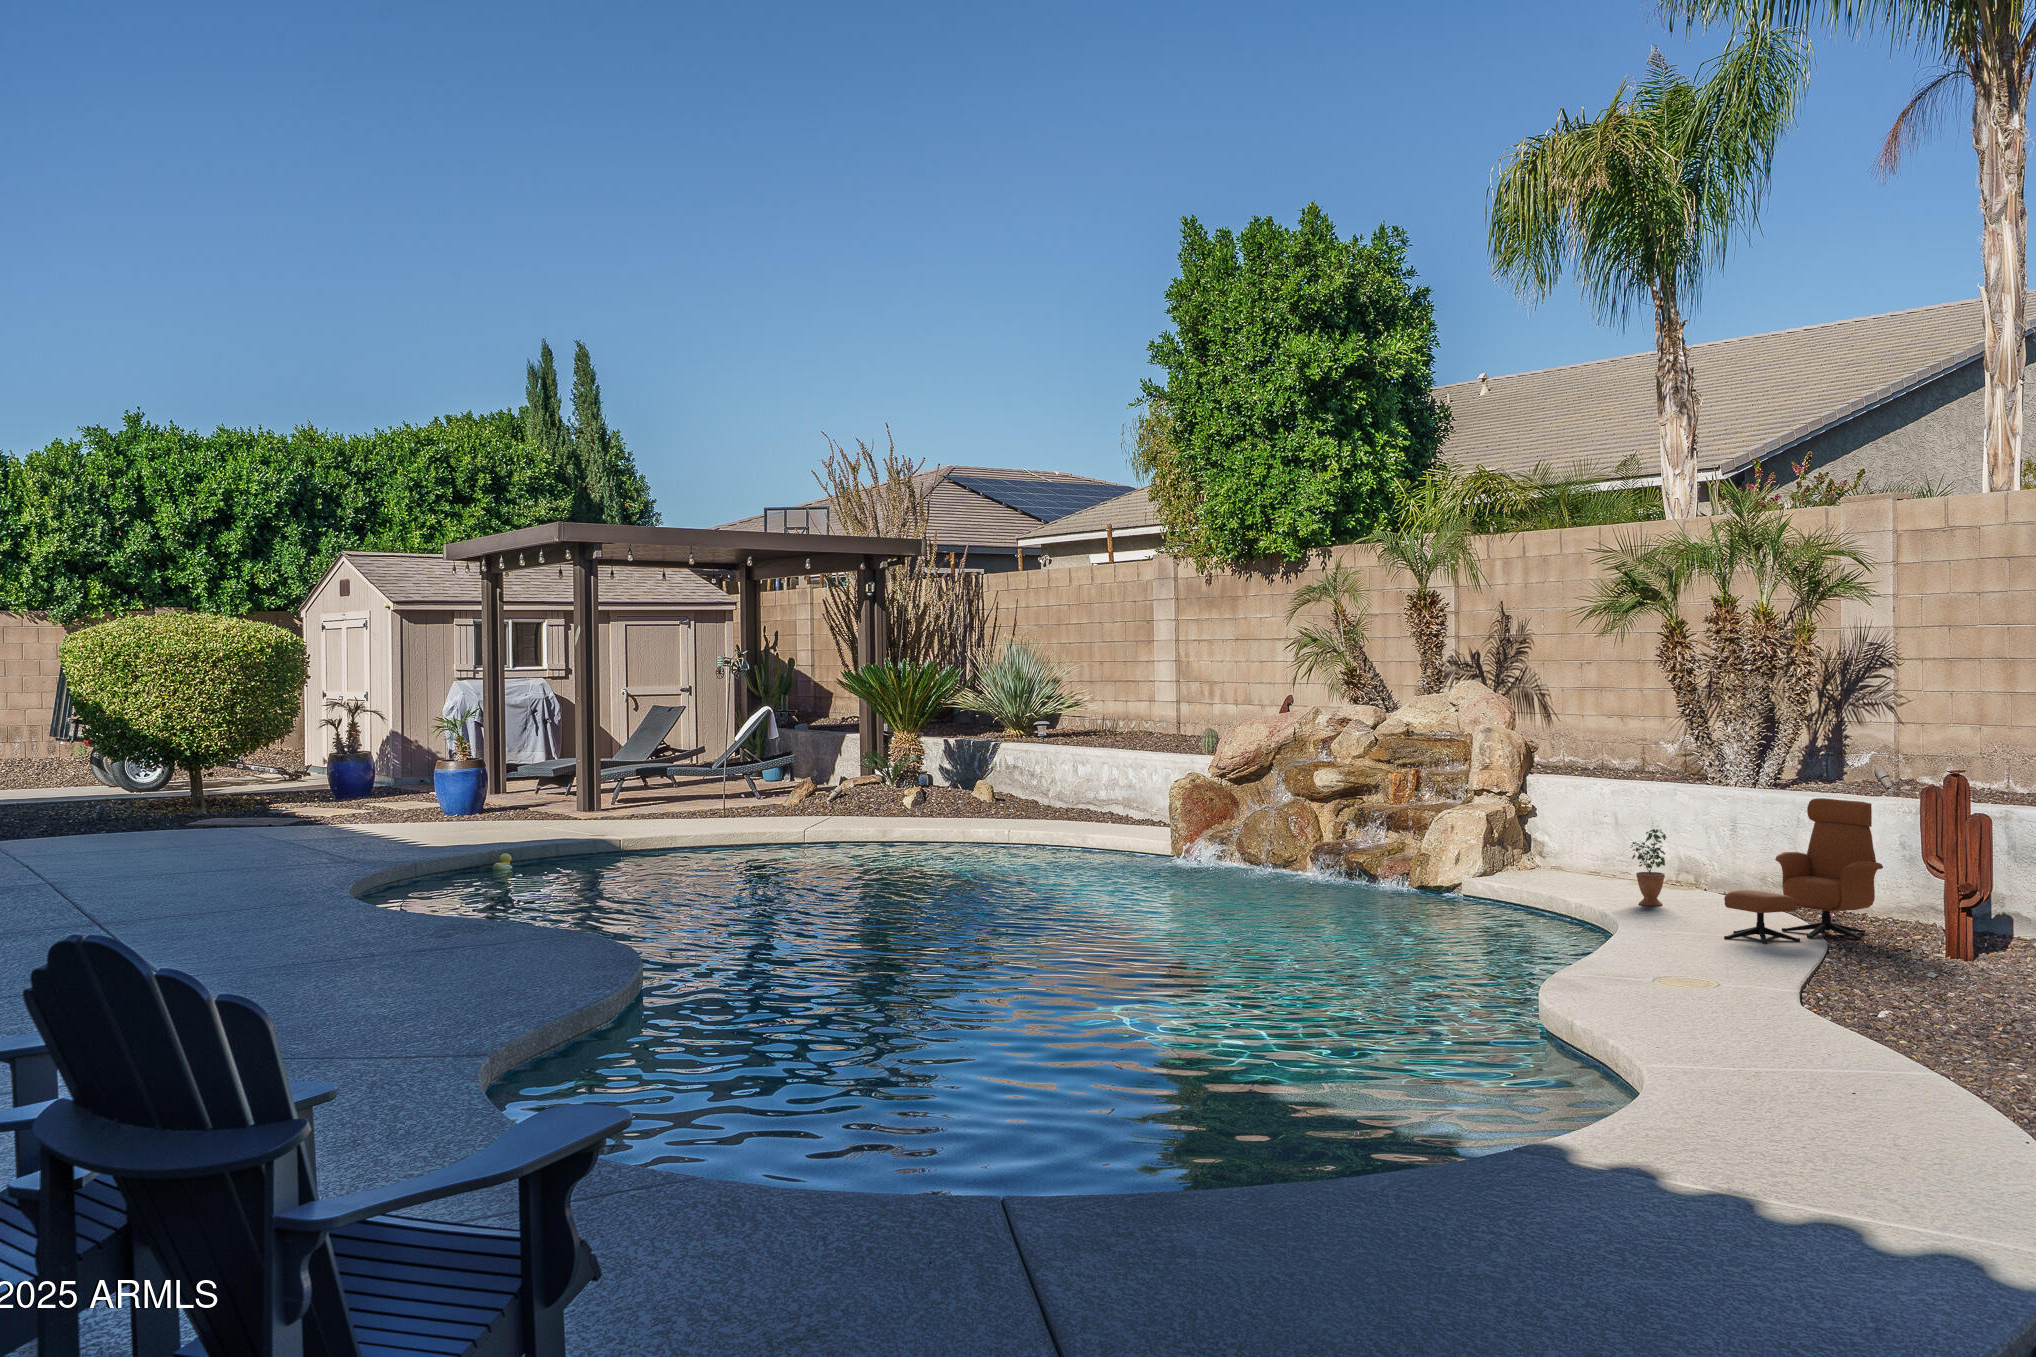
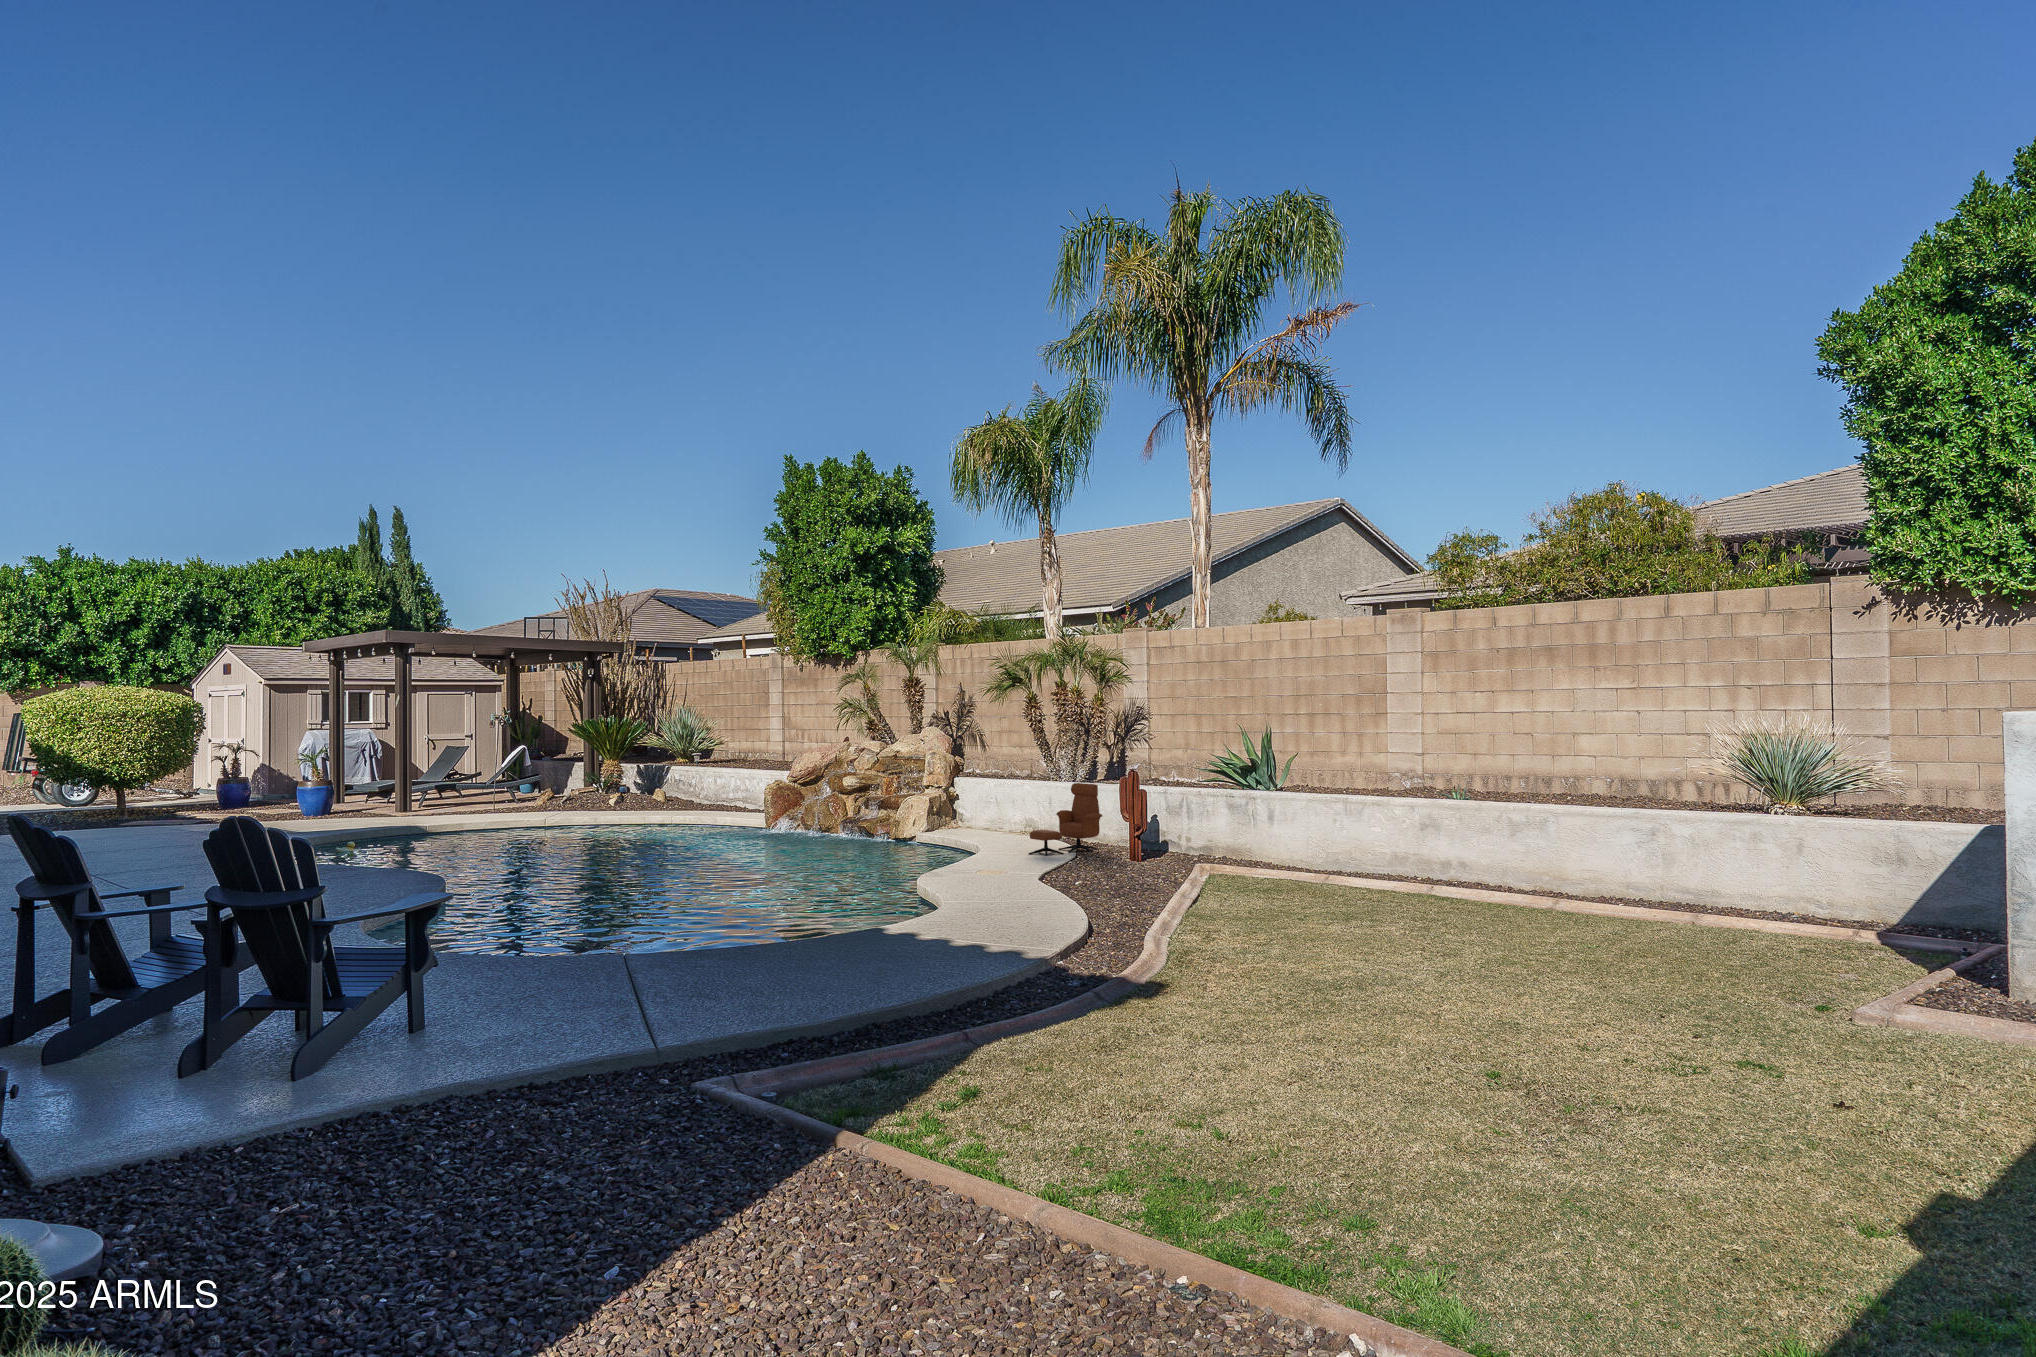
potted plant: present [1631,829,1667,906] -> none [994,800,1012,841]

